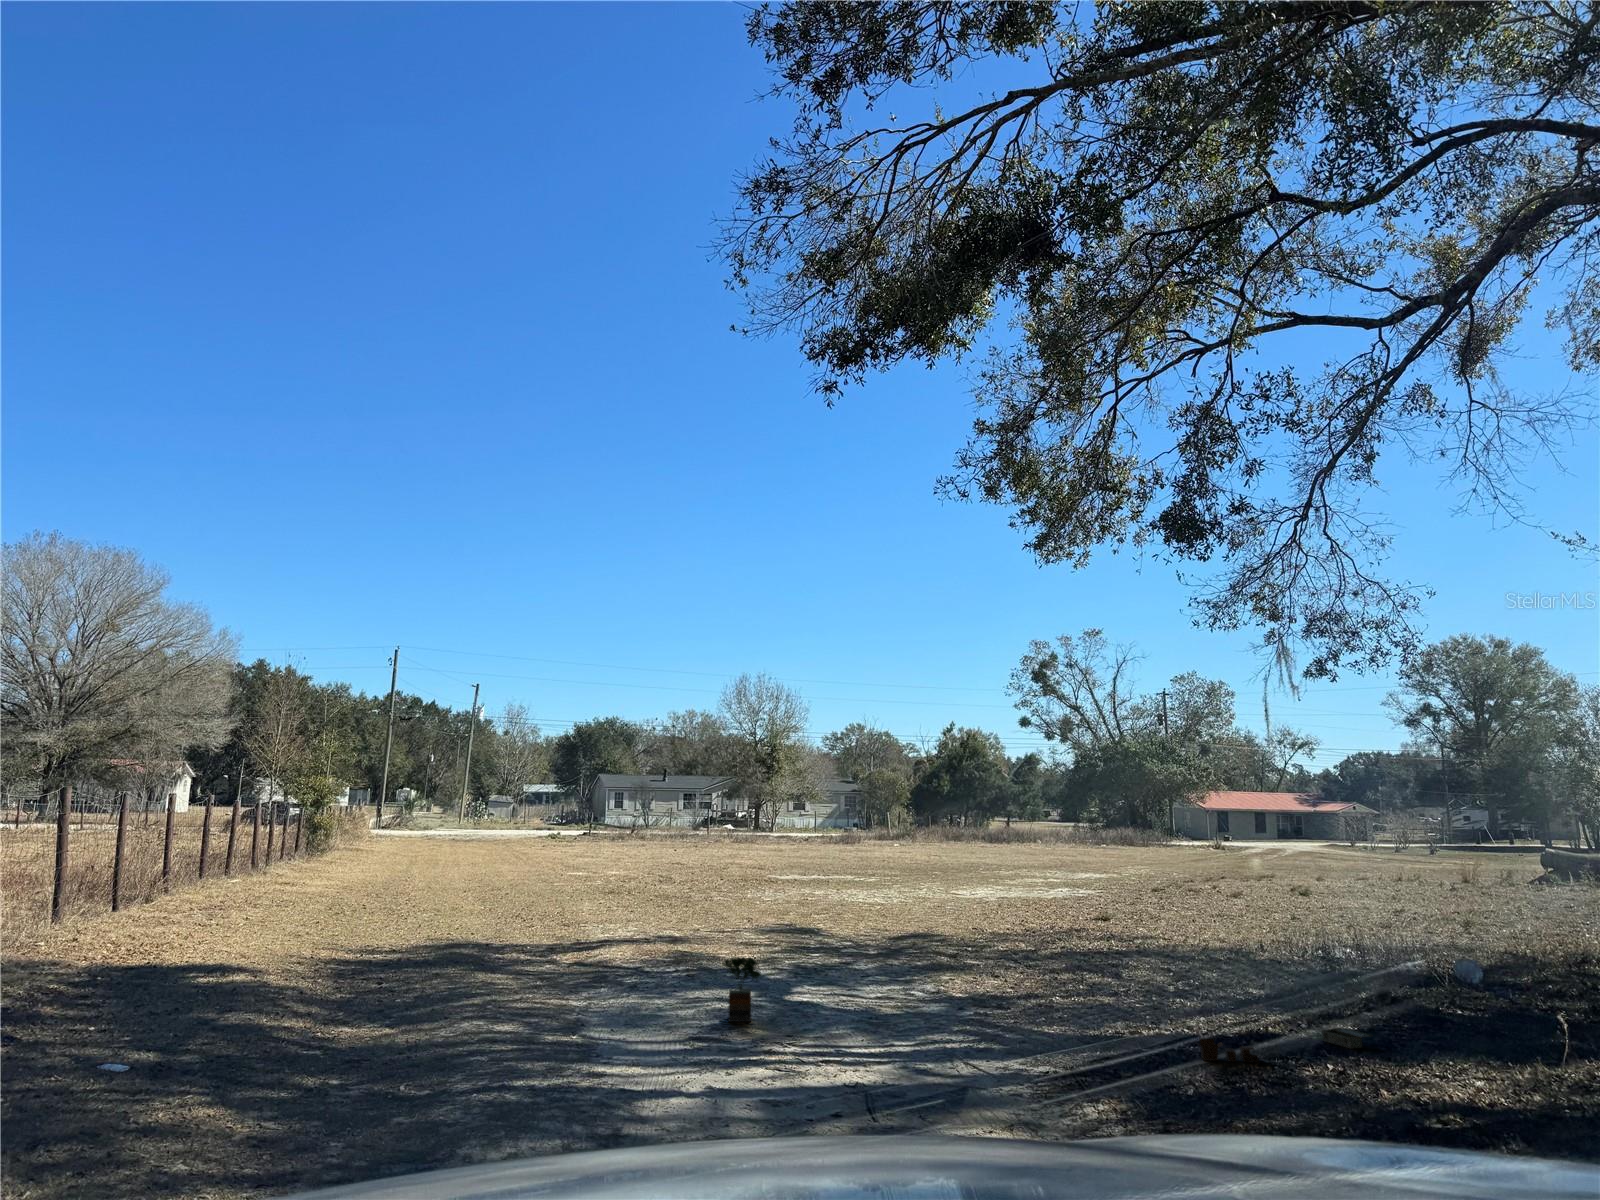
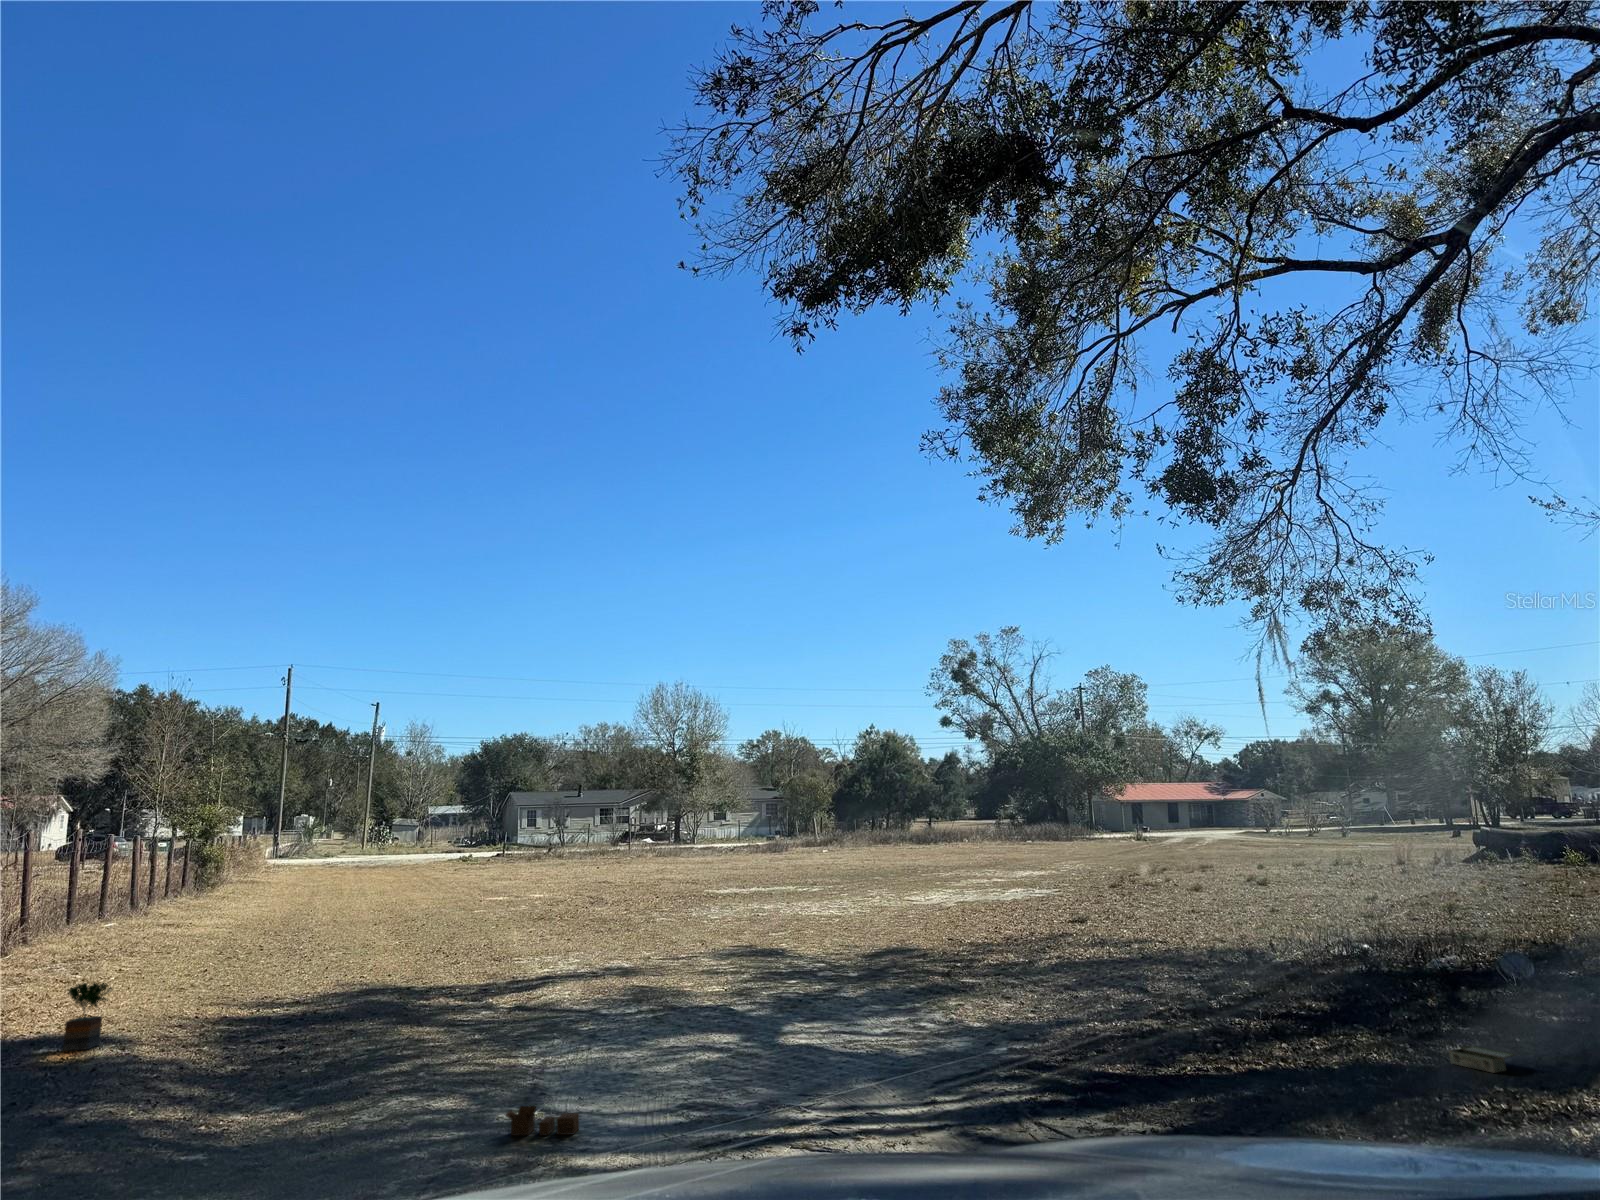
potted tree: present [723,957,761,1022] -> present [63,983,112,1051]
cardboard box: present [1195,1039,1259,1063] -> present [505,1106,579,1136]

